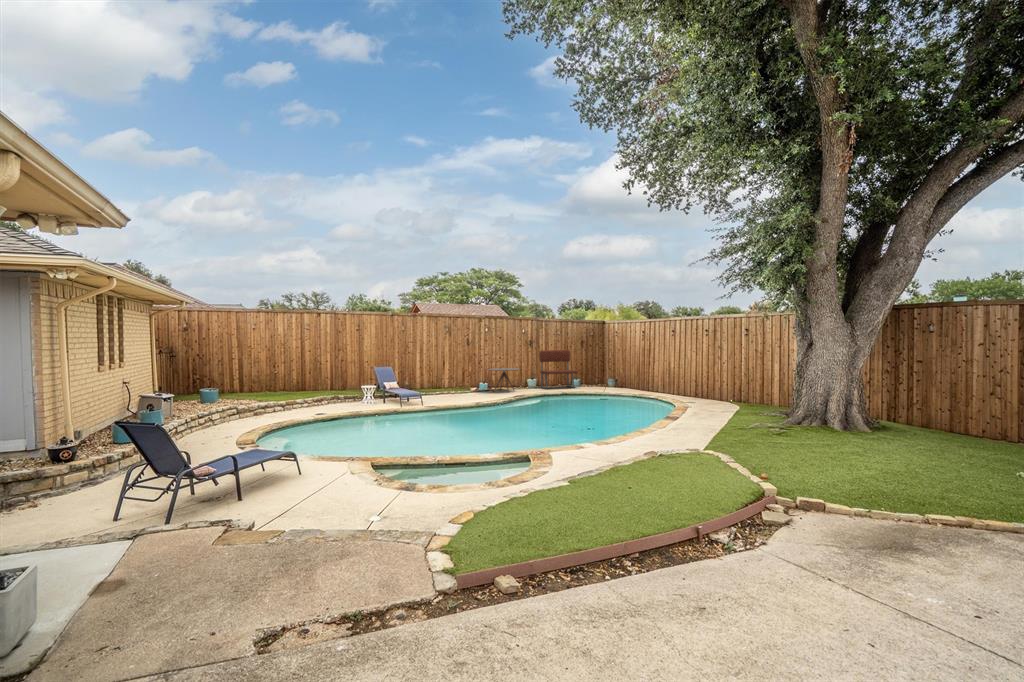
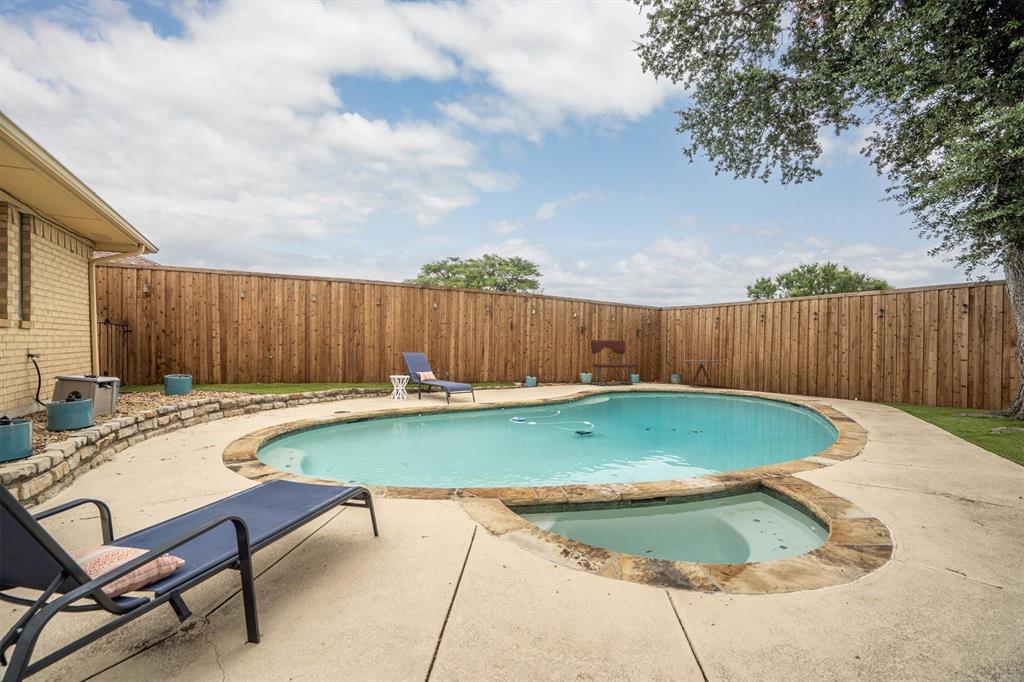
round table: present [488,368,520,392] -> present [684,360,721,388]

